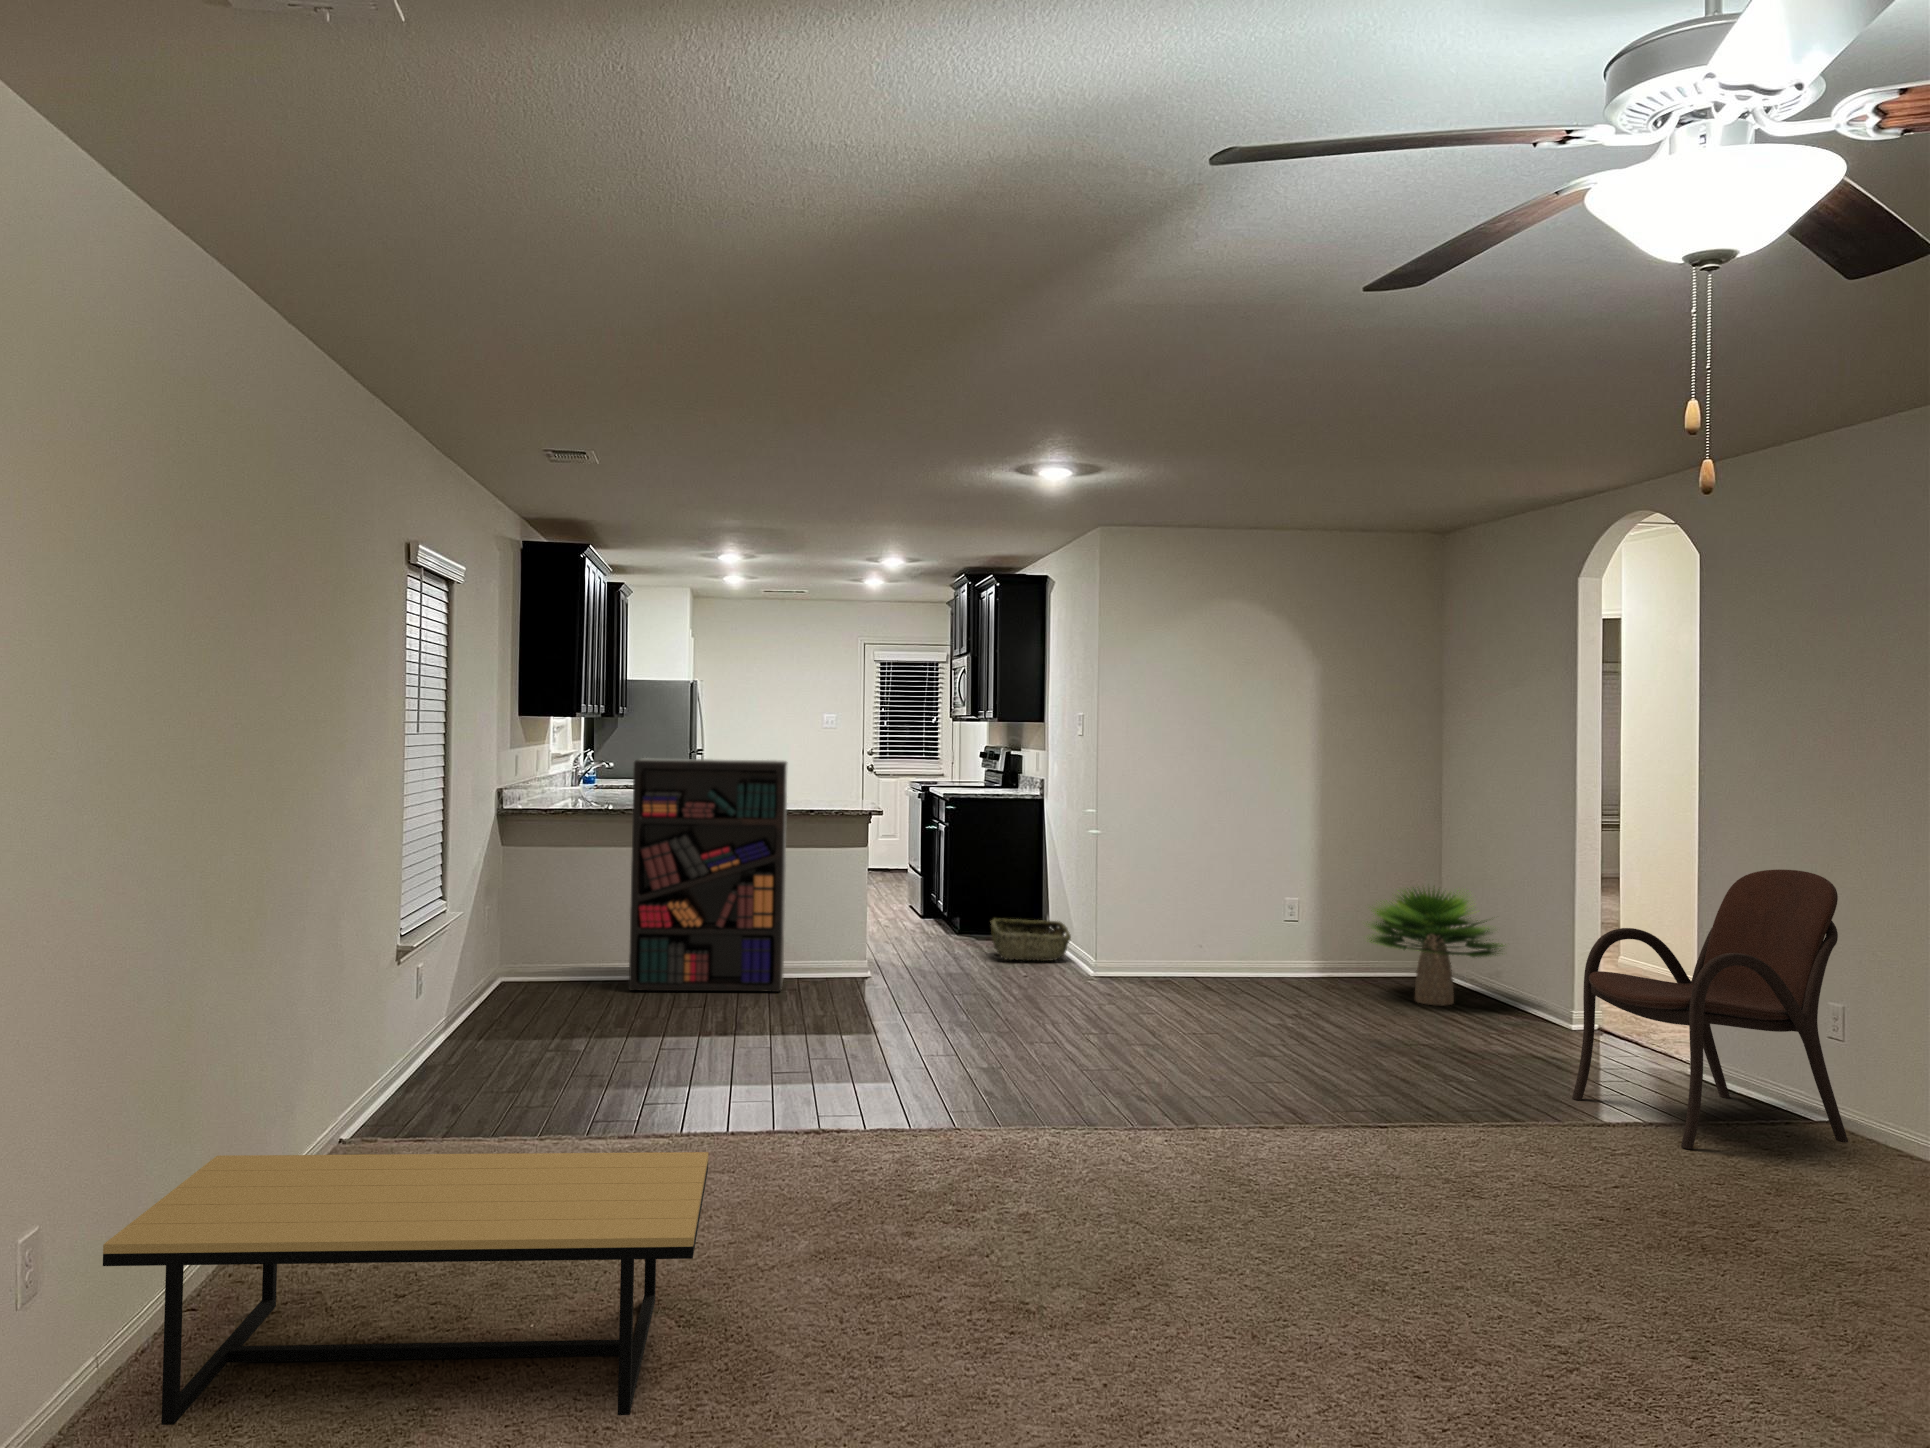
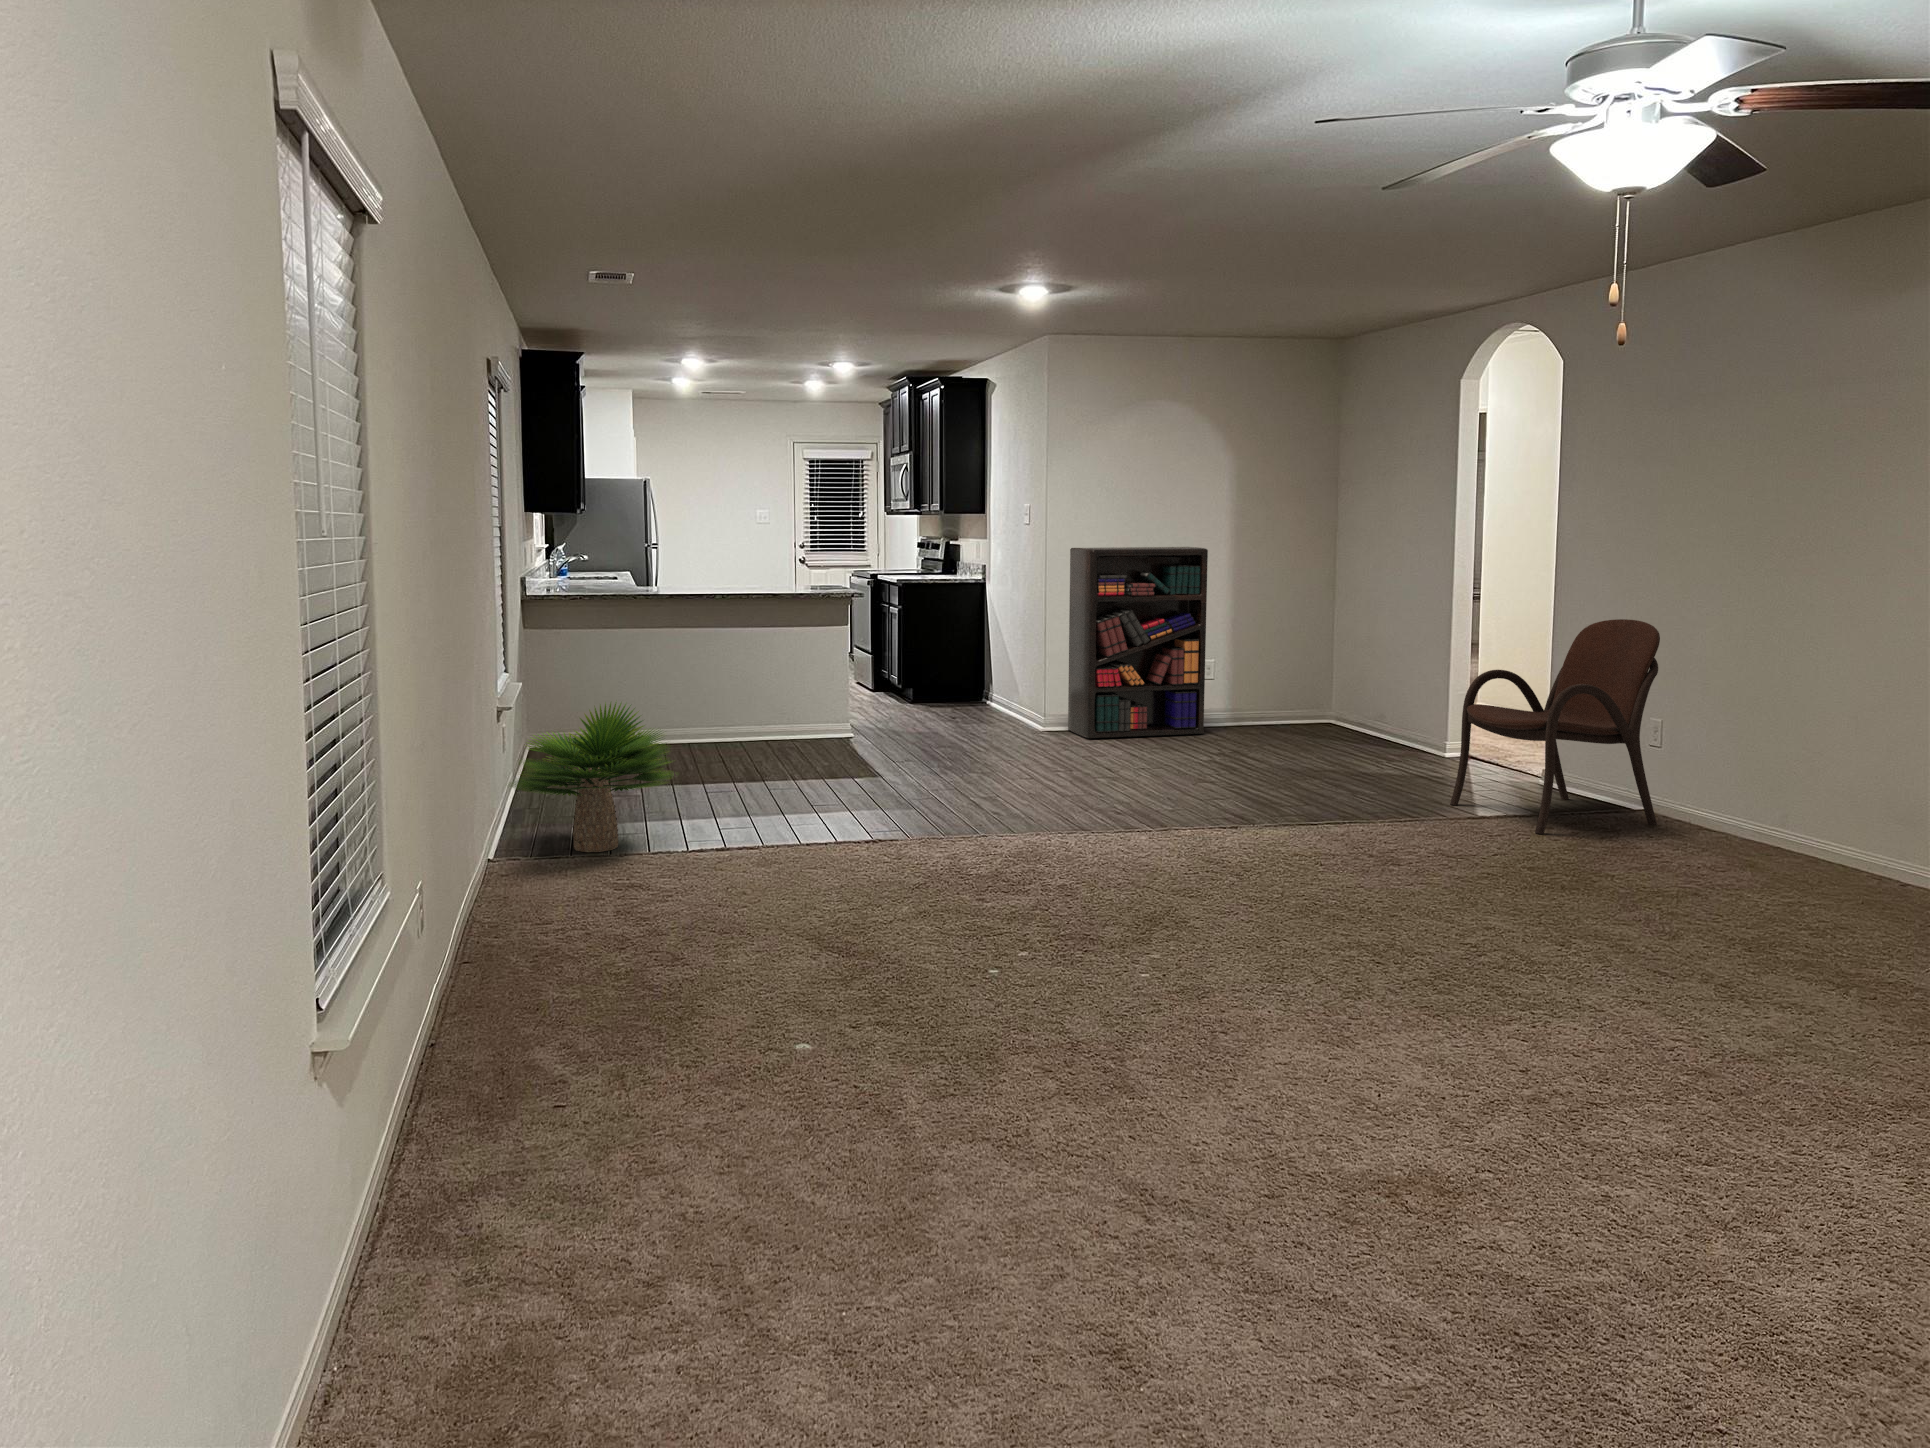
bookshelf: present [629,758,787,992] -> present [1068,547,1208,739]
potted plant: present [1368,888,1503,1005] -> present [513,703,672,852]
woven basket: present [991,919,1071,961] -> none [950,686,1021,721]
coffee table: present [103,1152,708,1425] -> none [440,848,869,1043]

